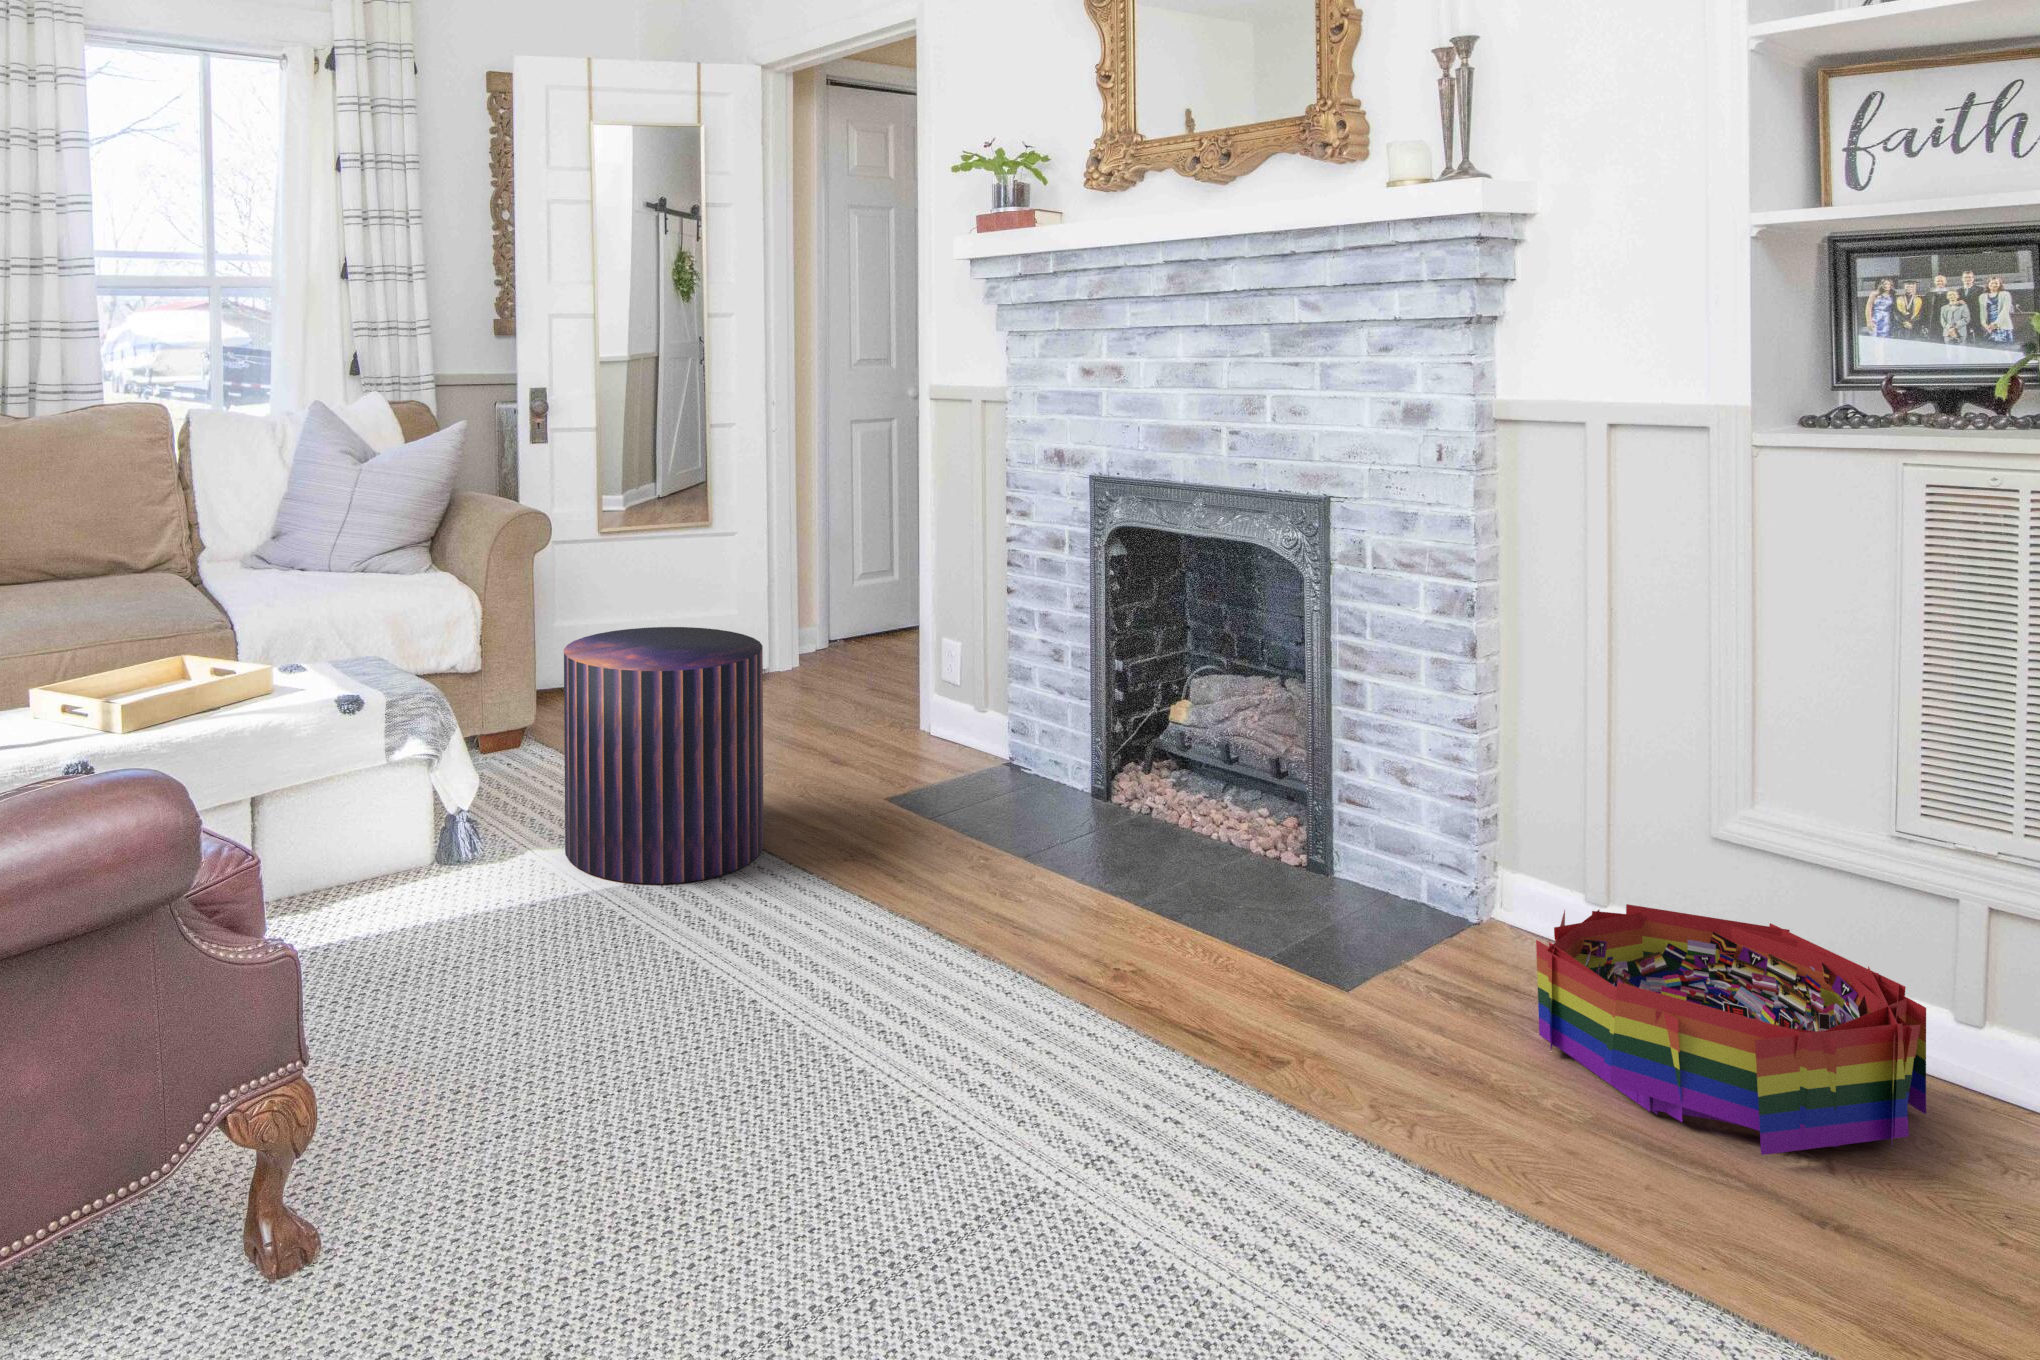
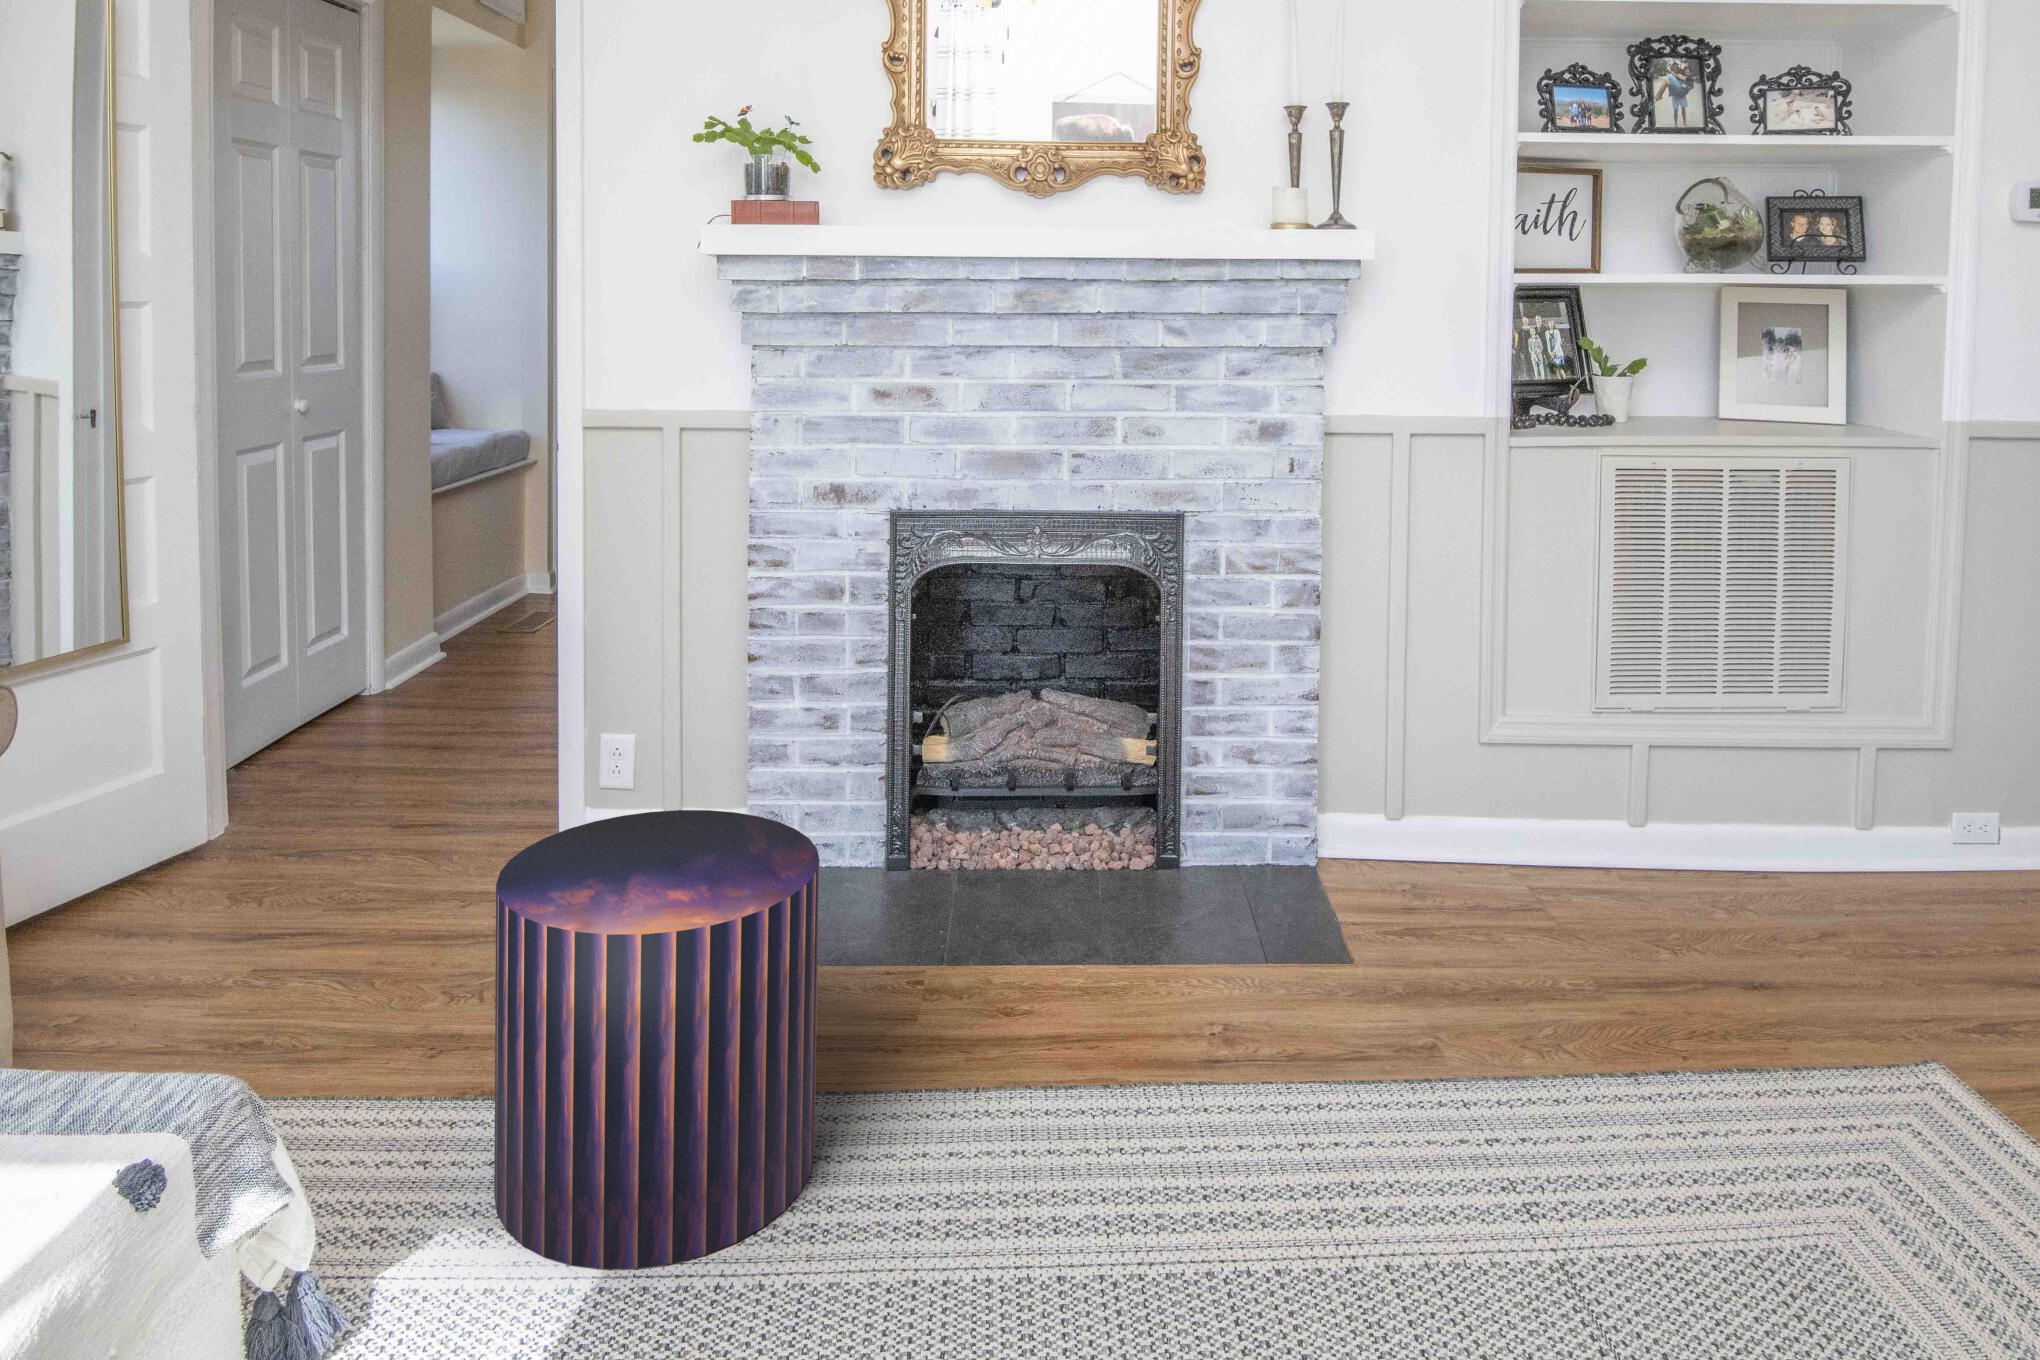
storage bin: present [1536,904,1926,1155] -> none [1437,784,1677,939]

